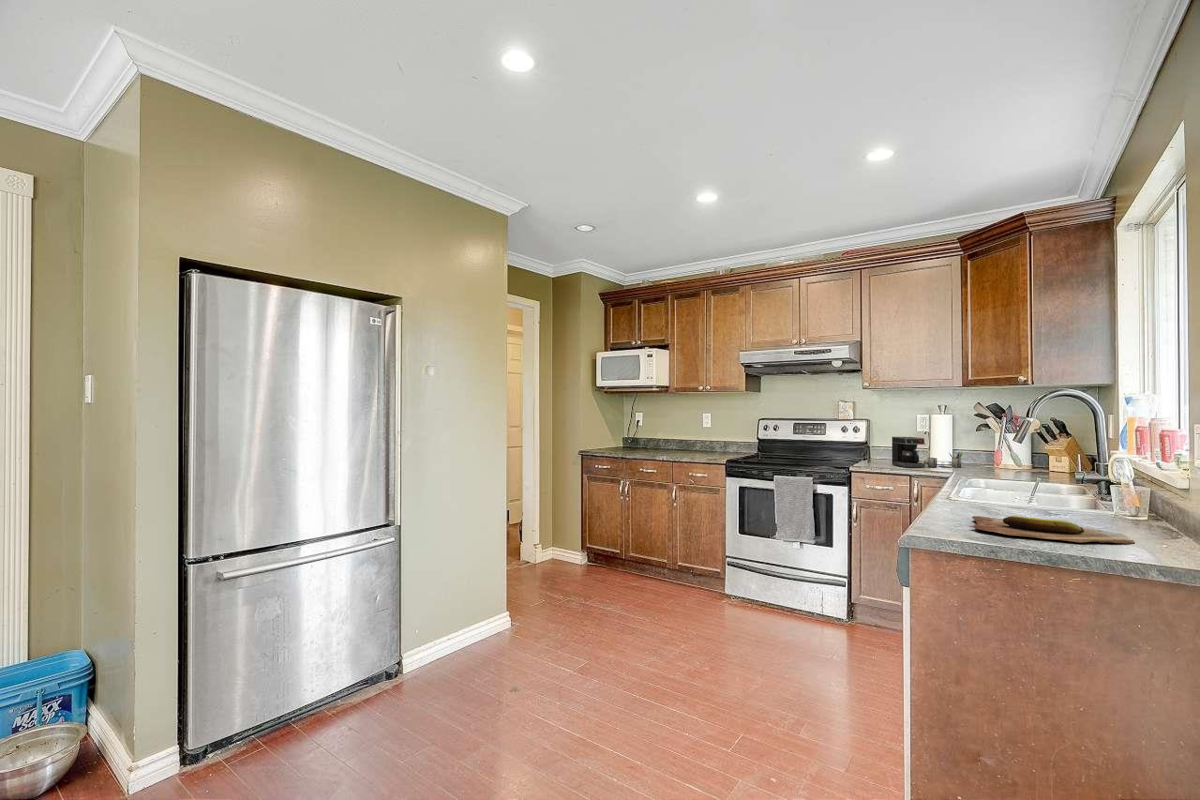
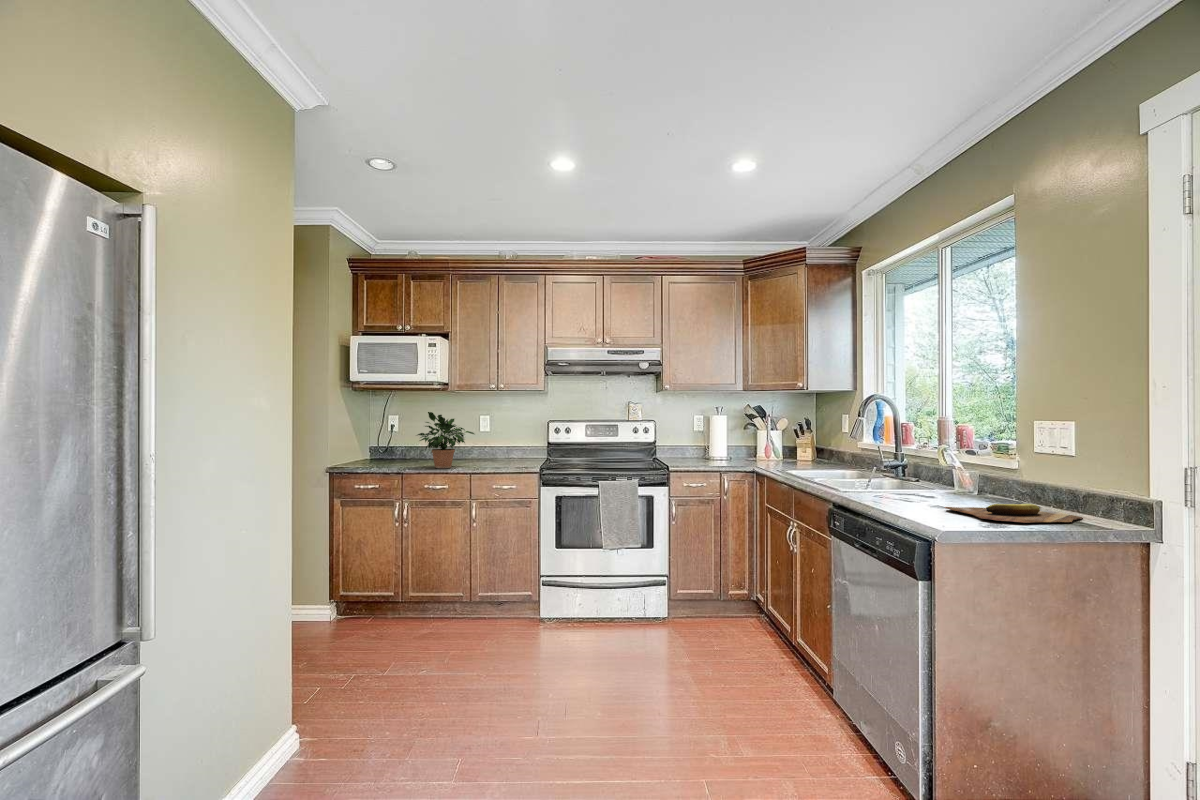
potted plant: none [632,410,680,456] -> present [418,412,474,468]
coffee maker: present [892,437,963,468] -> none [695,435,748,464]

